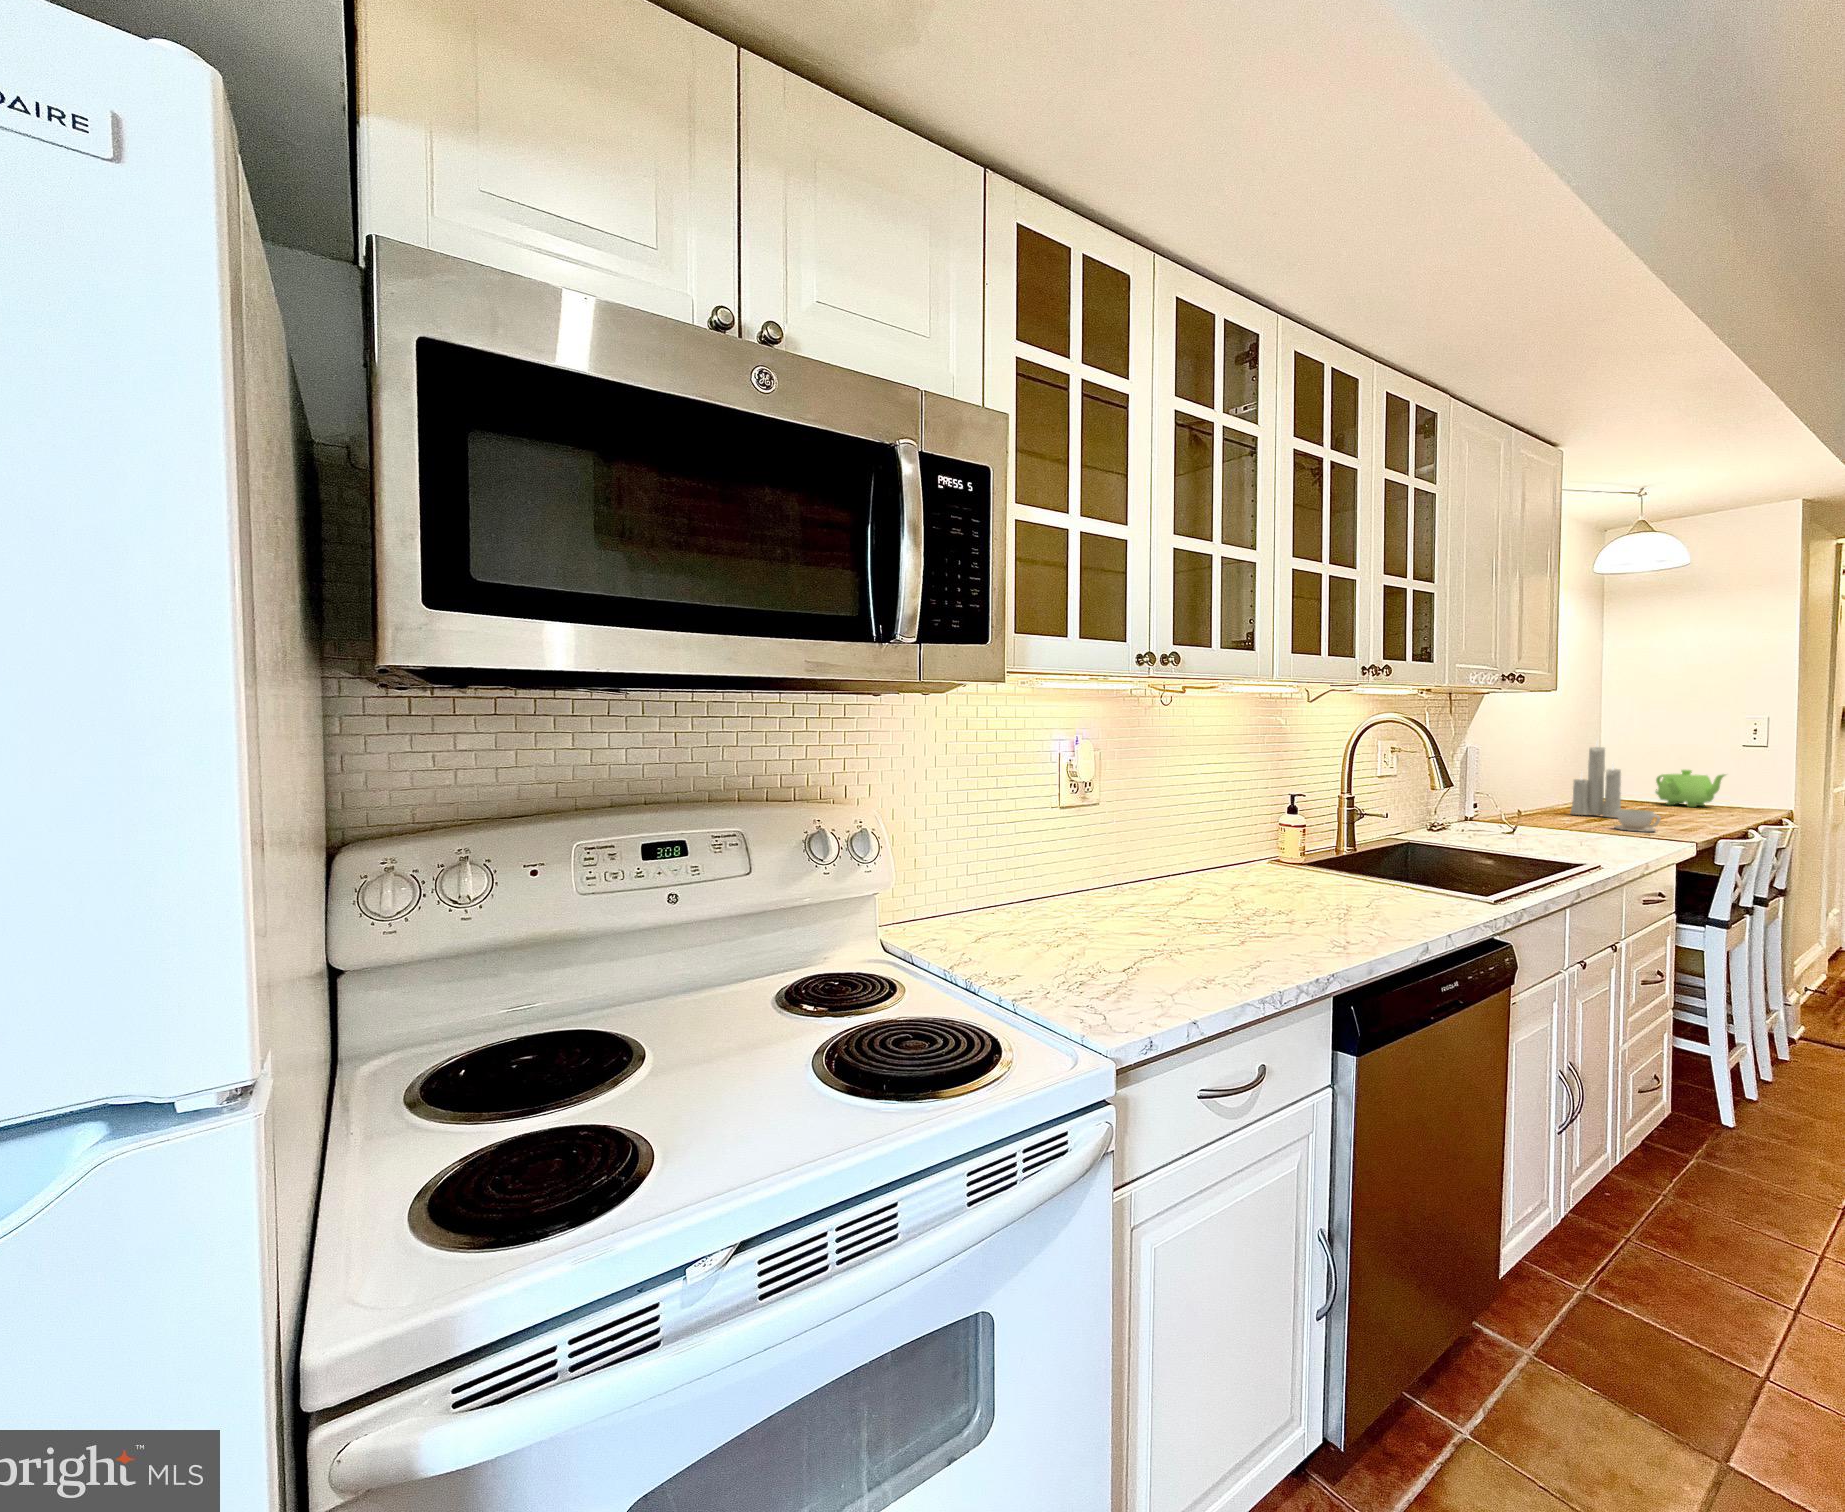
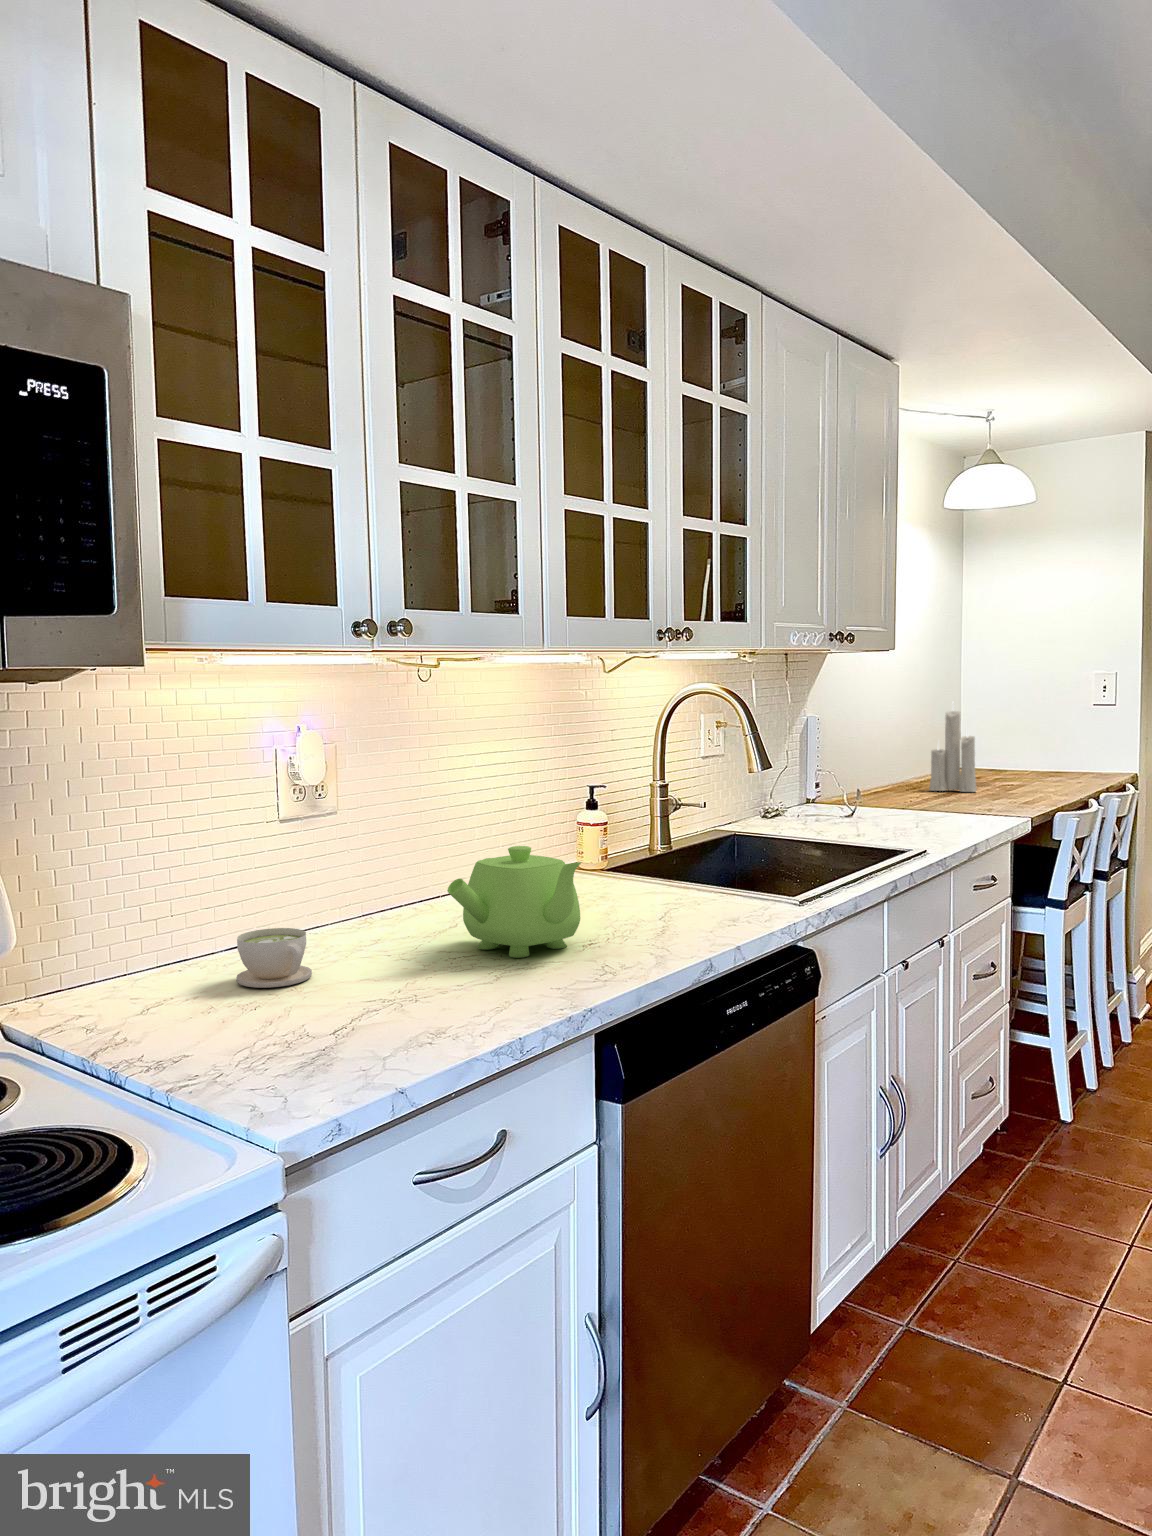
teapot: present [1656,770,1725,807] -> present [447,846,581,958]
coffee cup: present [1615,809,1661,832] -> present [236,928,312,988]

